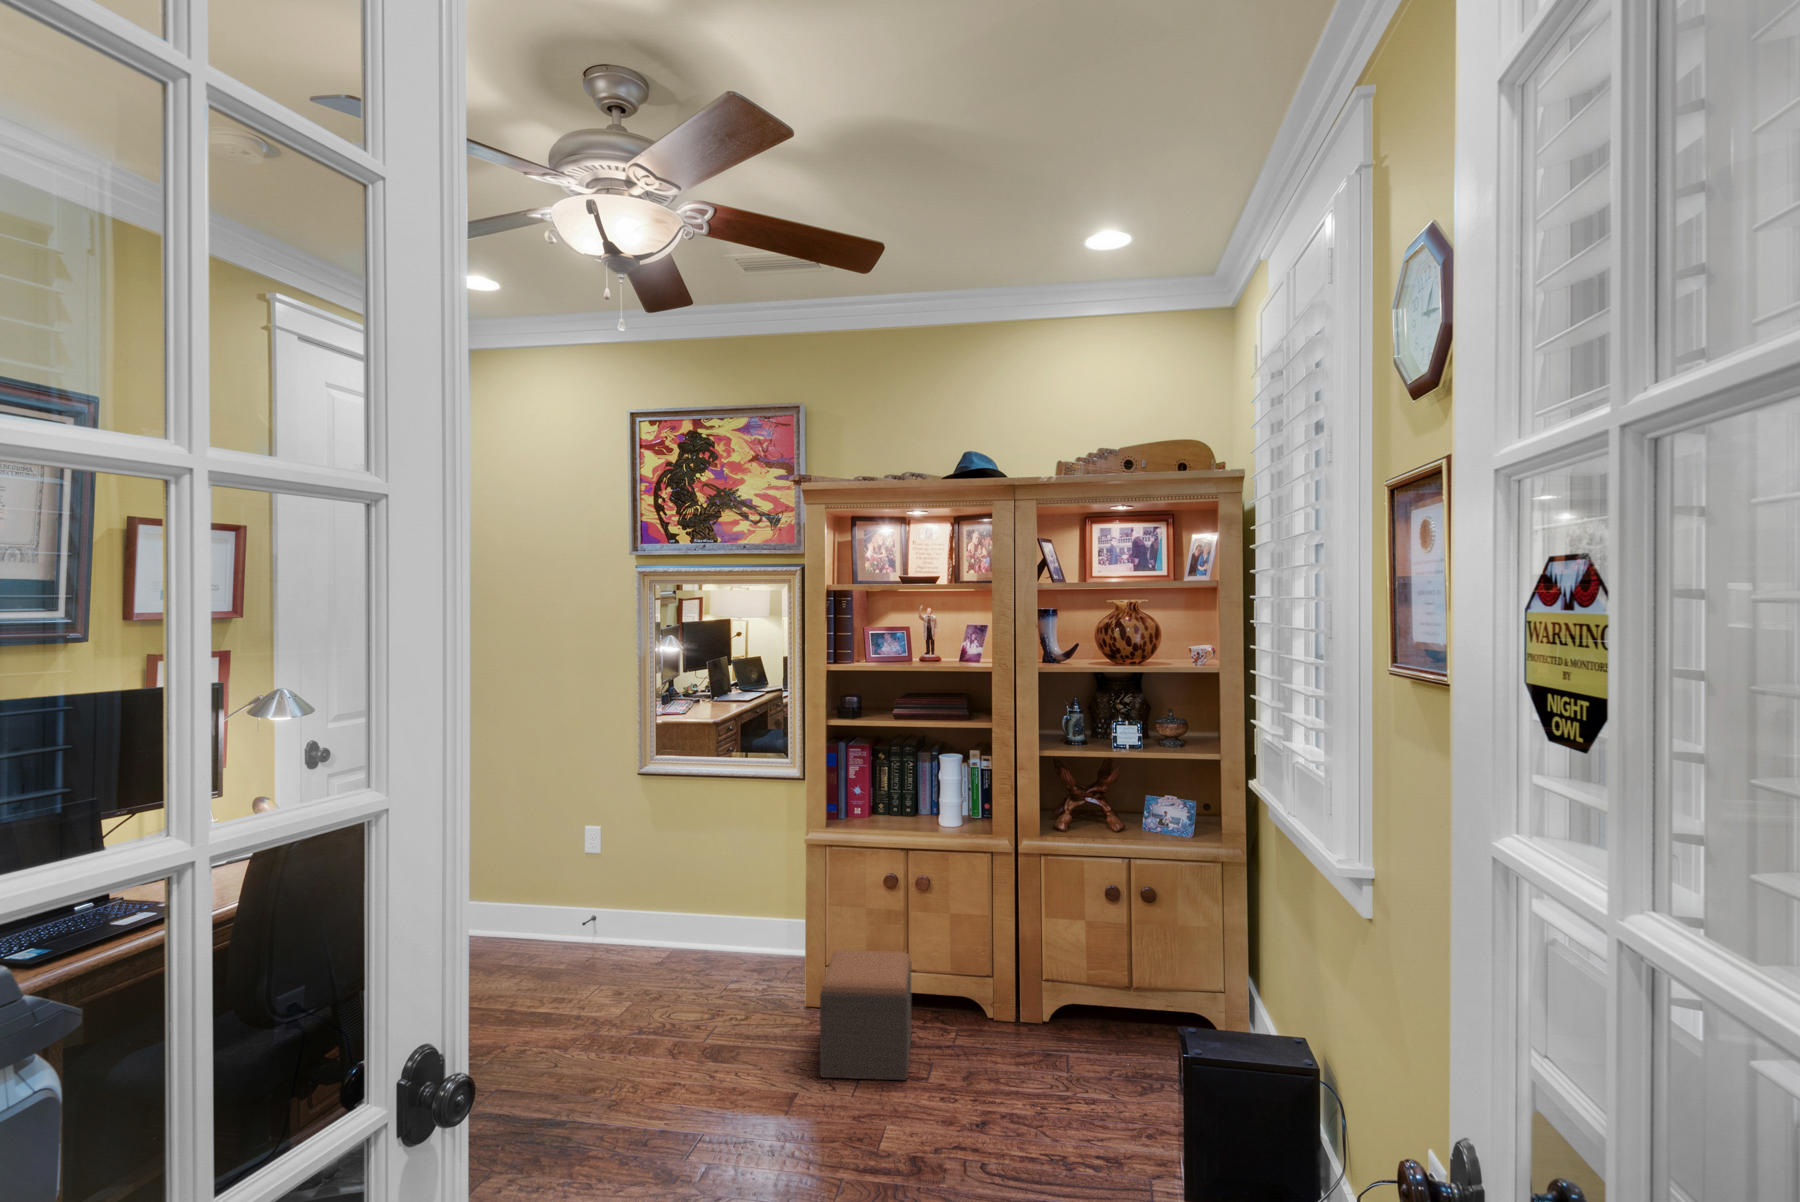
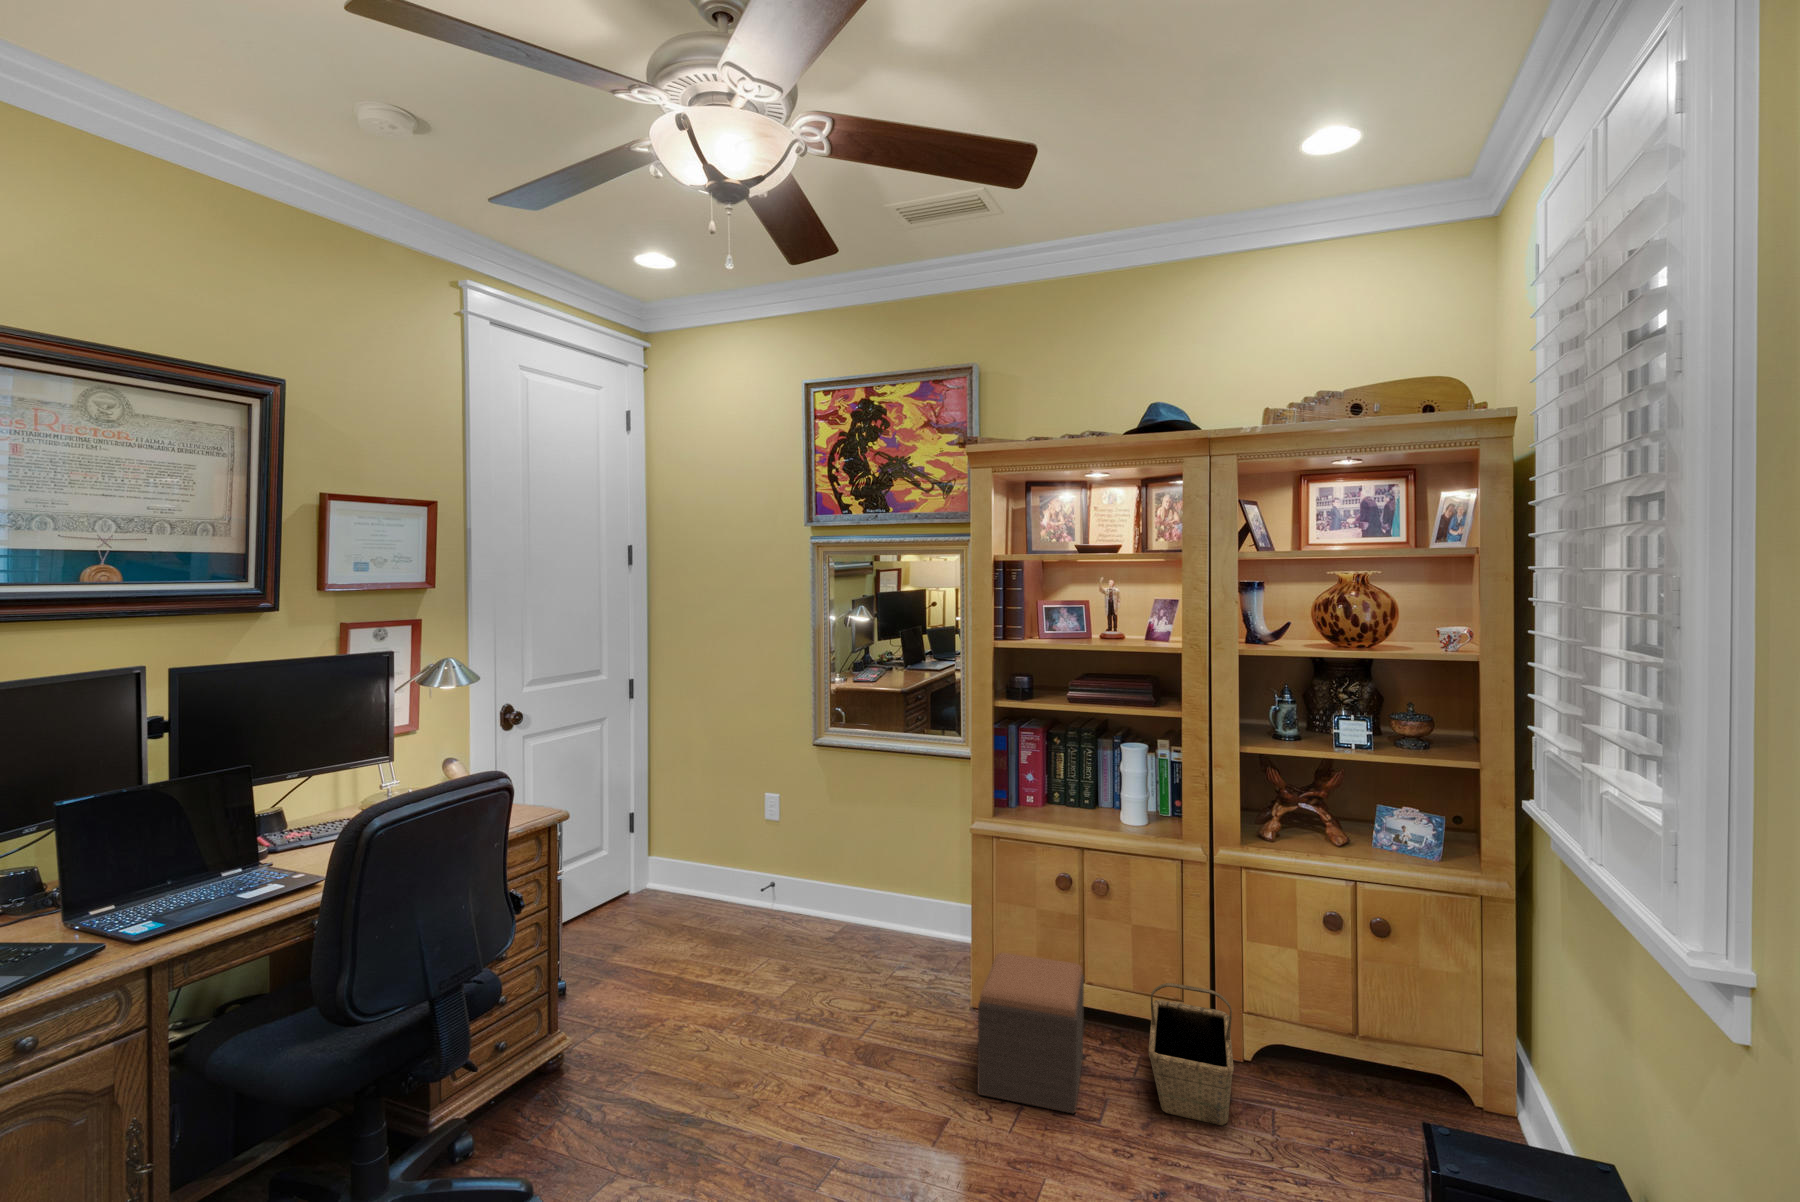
basket: none [968,959,1036,1072] -> present [1149,983,1234,1125]

